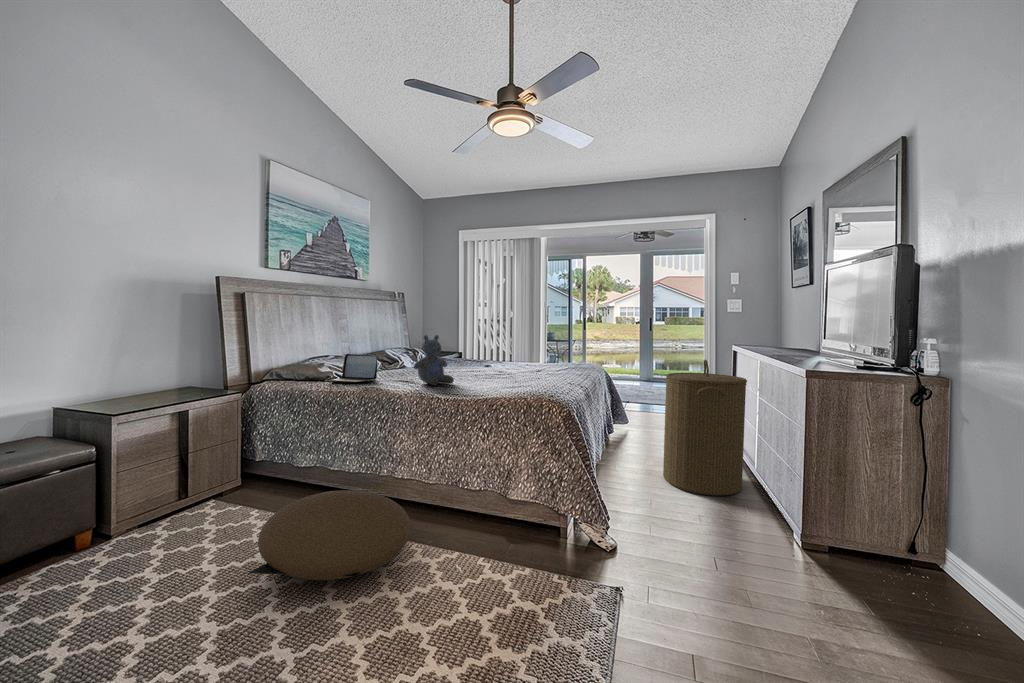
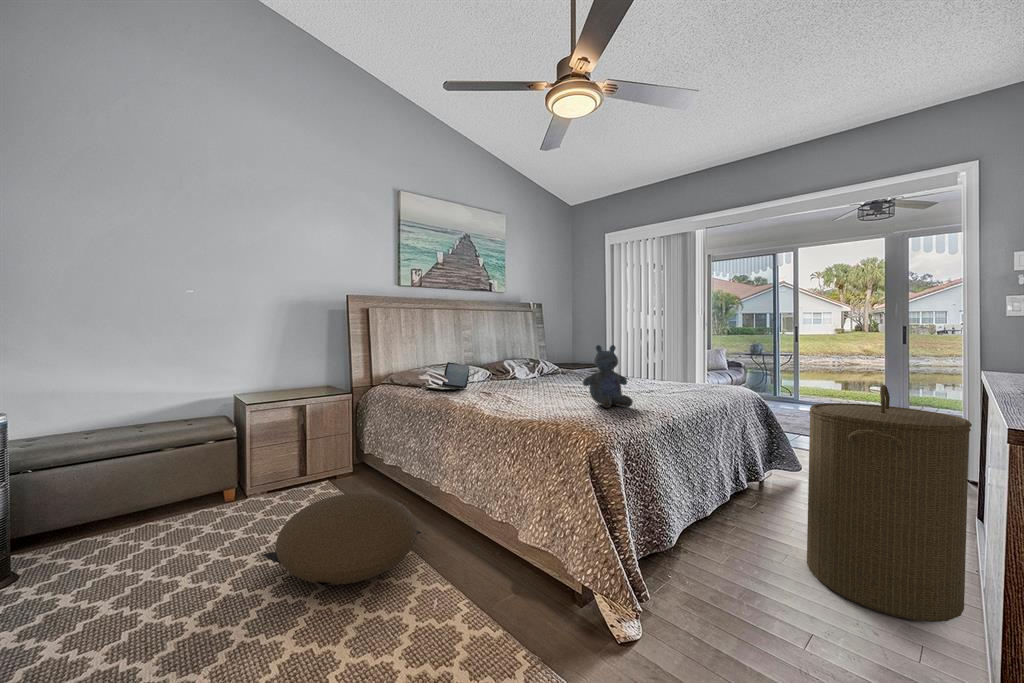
stuffed bear: present [414,335,454,385] -> present [583,345,633,408]

